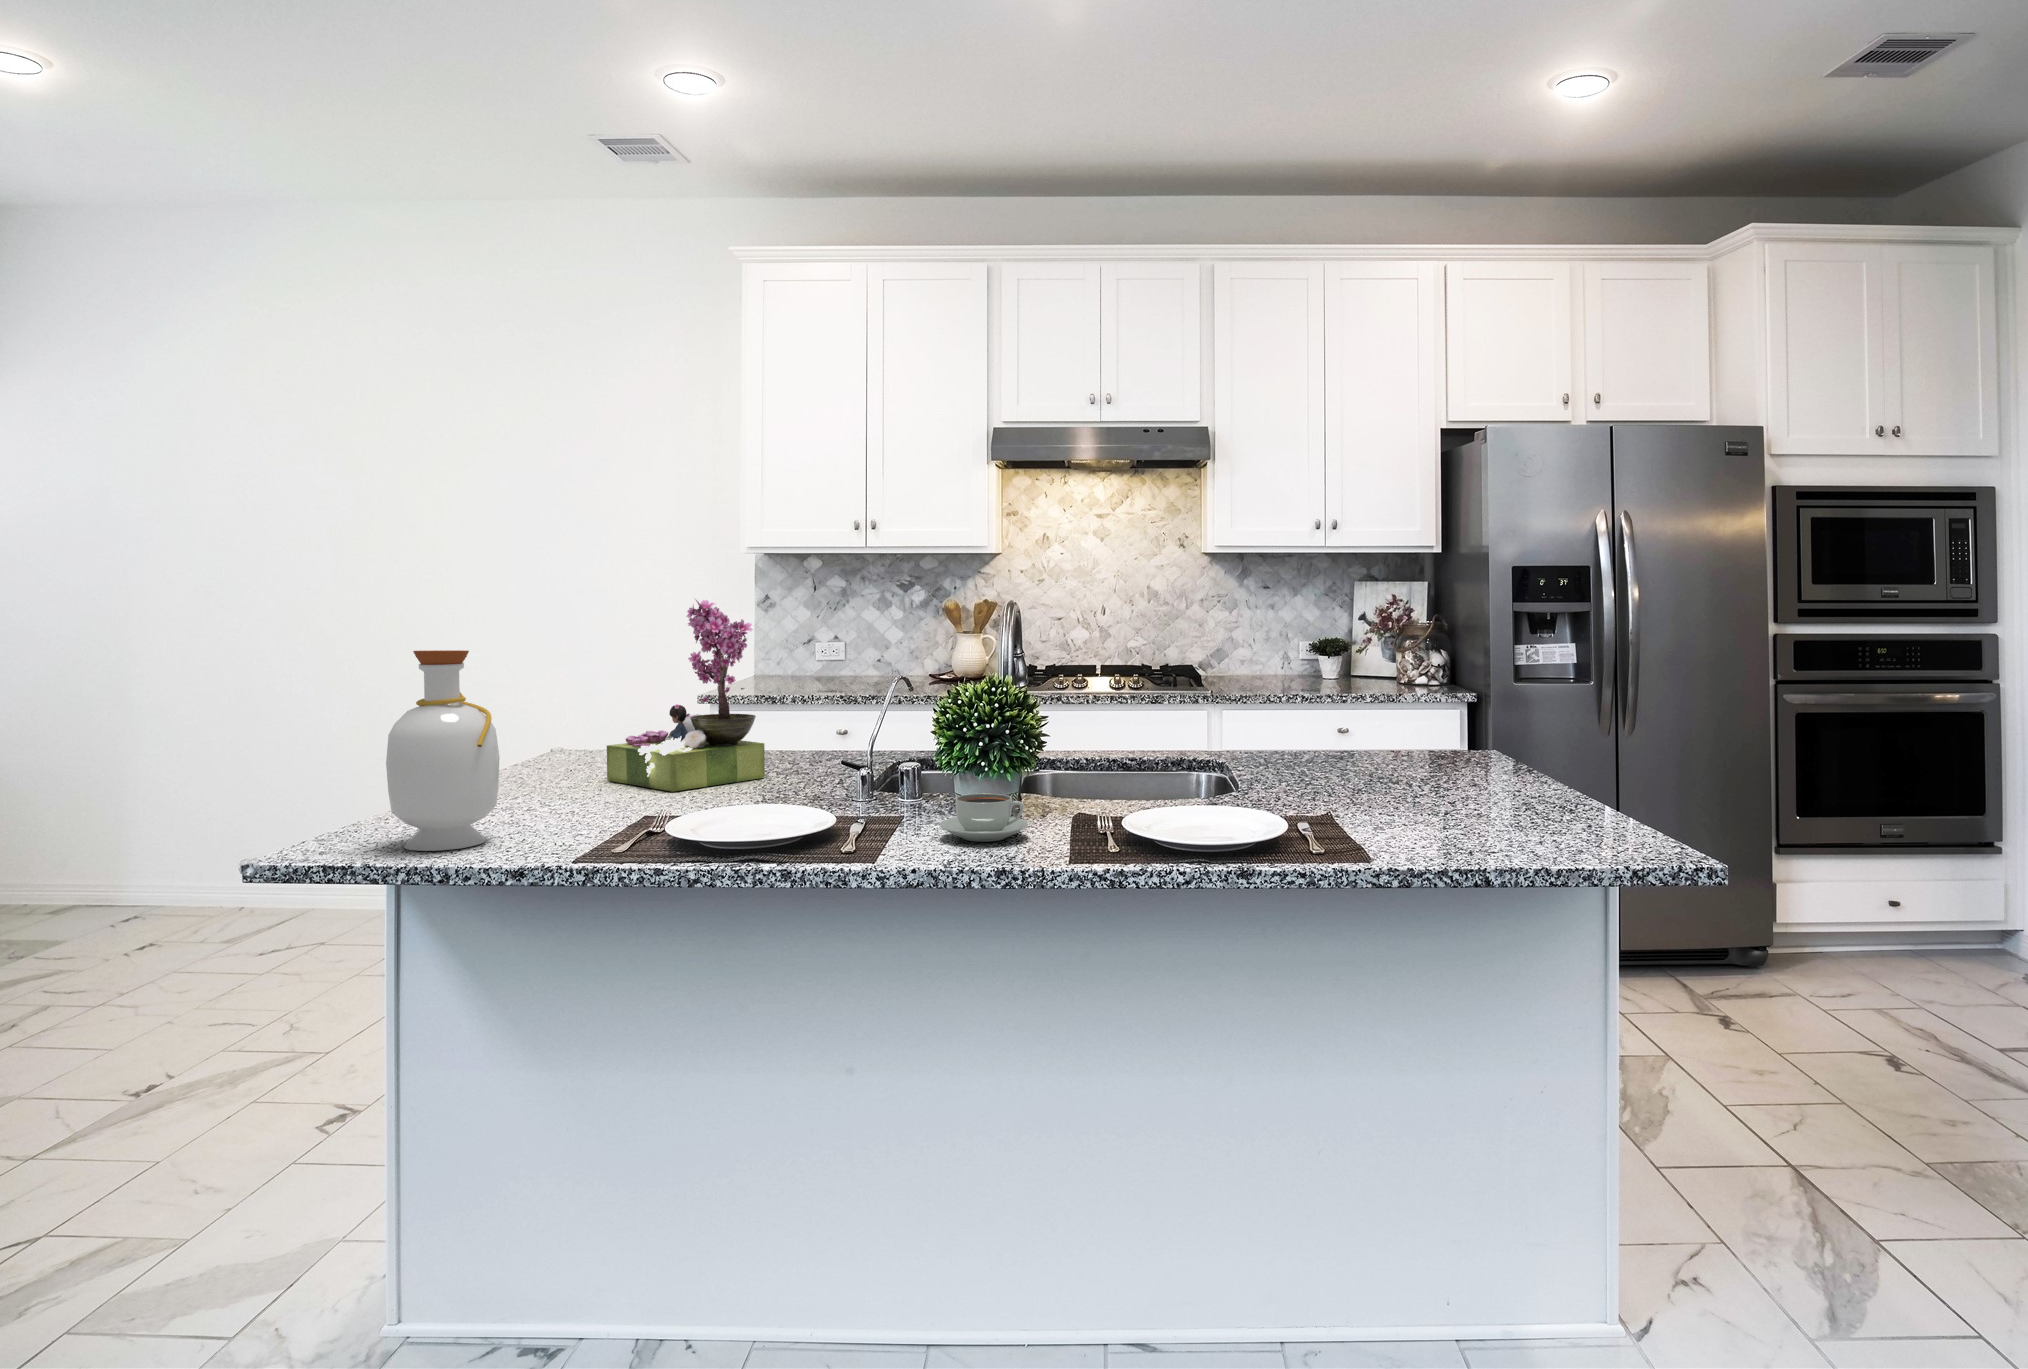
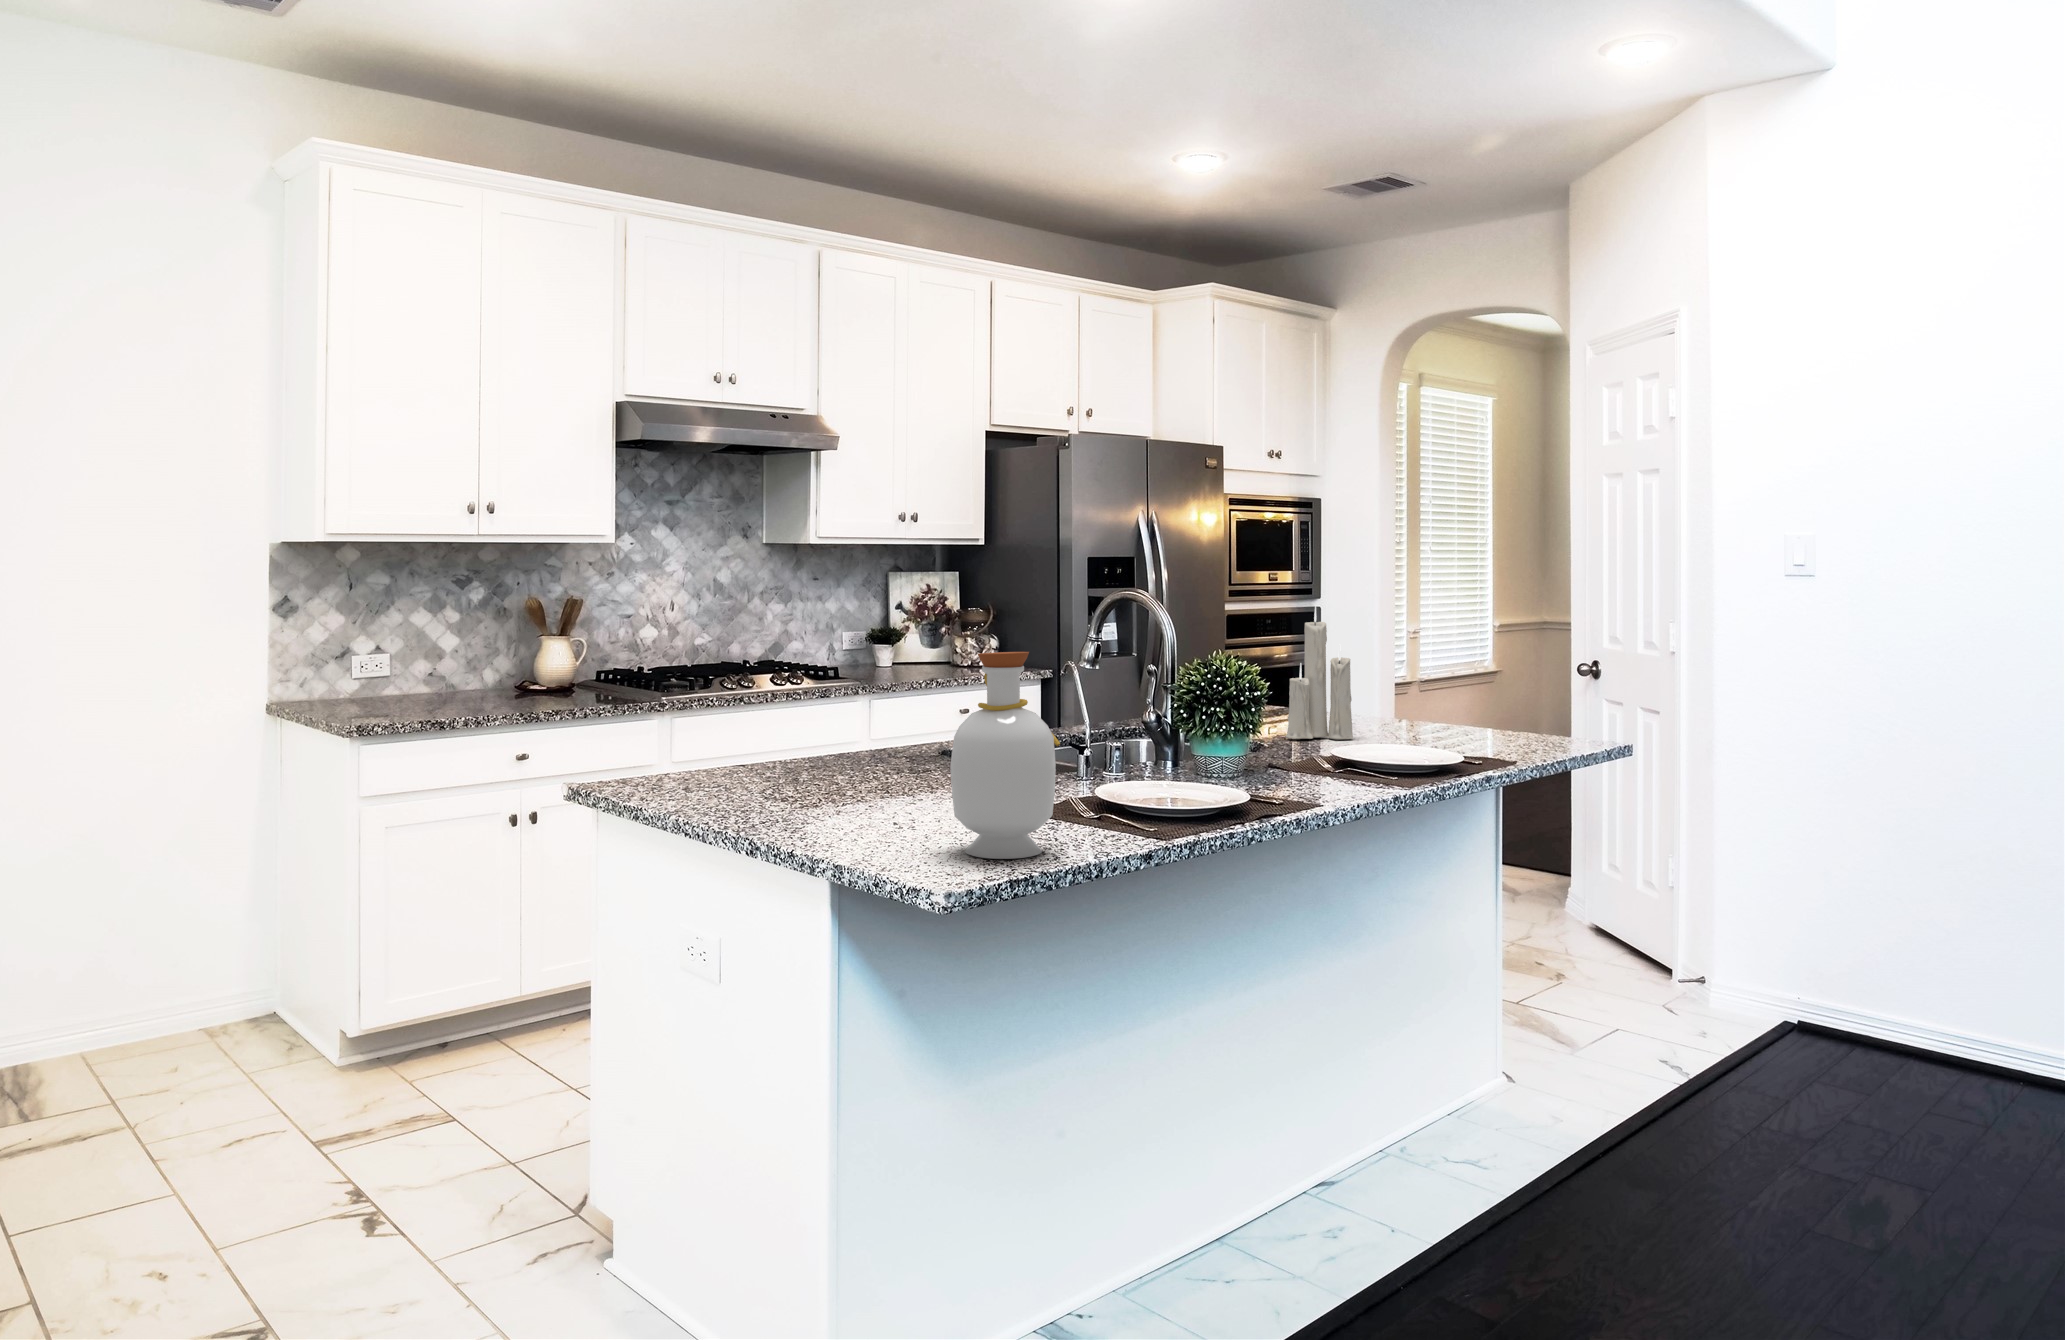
flower arrangement: present [607,599,765,792] -> none [784,596,912,801]
candle: none [1302,613,1388,803] -> present [1286,606,1353,739]
coffee cup: present [940,793,1028,842] -> none [1257,750,1331,788]

